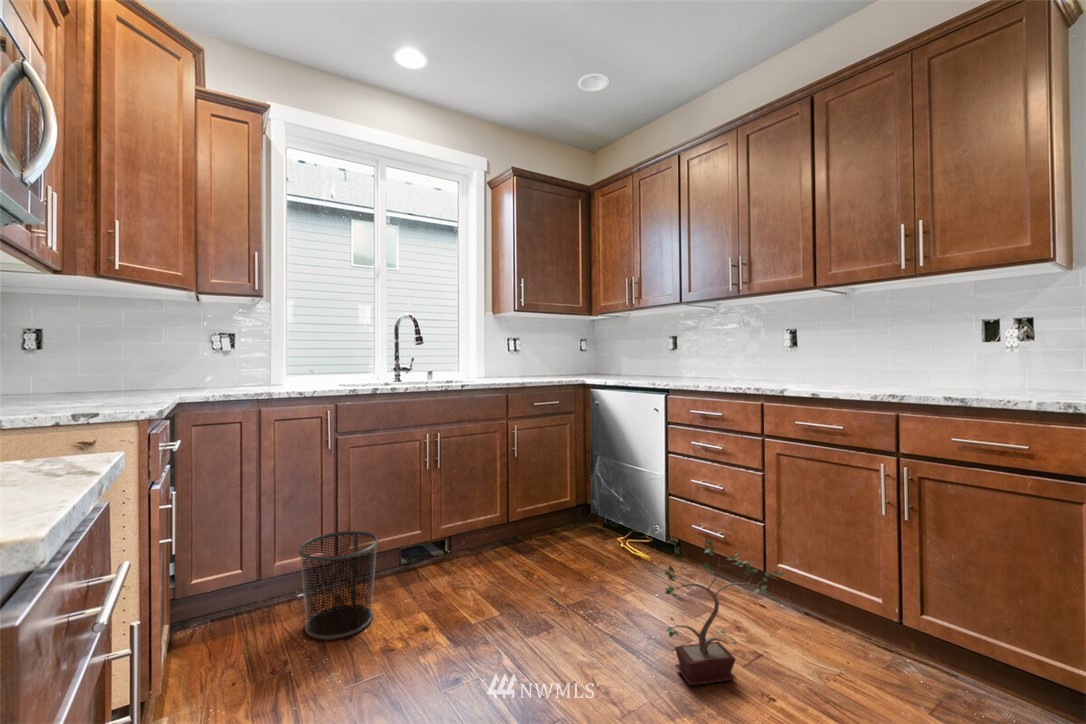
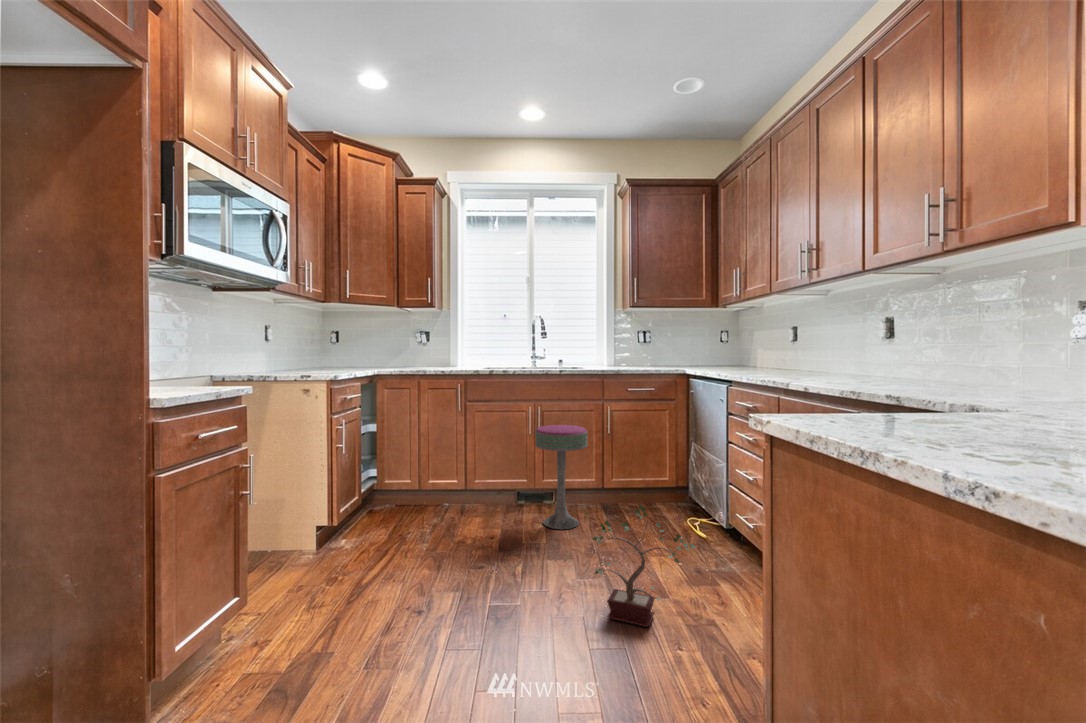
bar stool: none [457,453,523,589] -> present [535,425,588,529]
waste bin: present [298,531,379,639] -> none [423,466,473,531]

